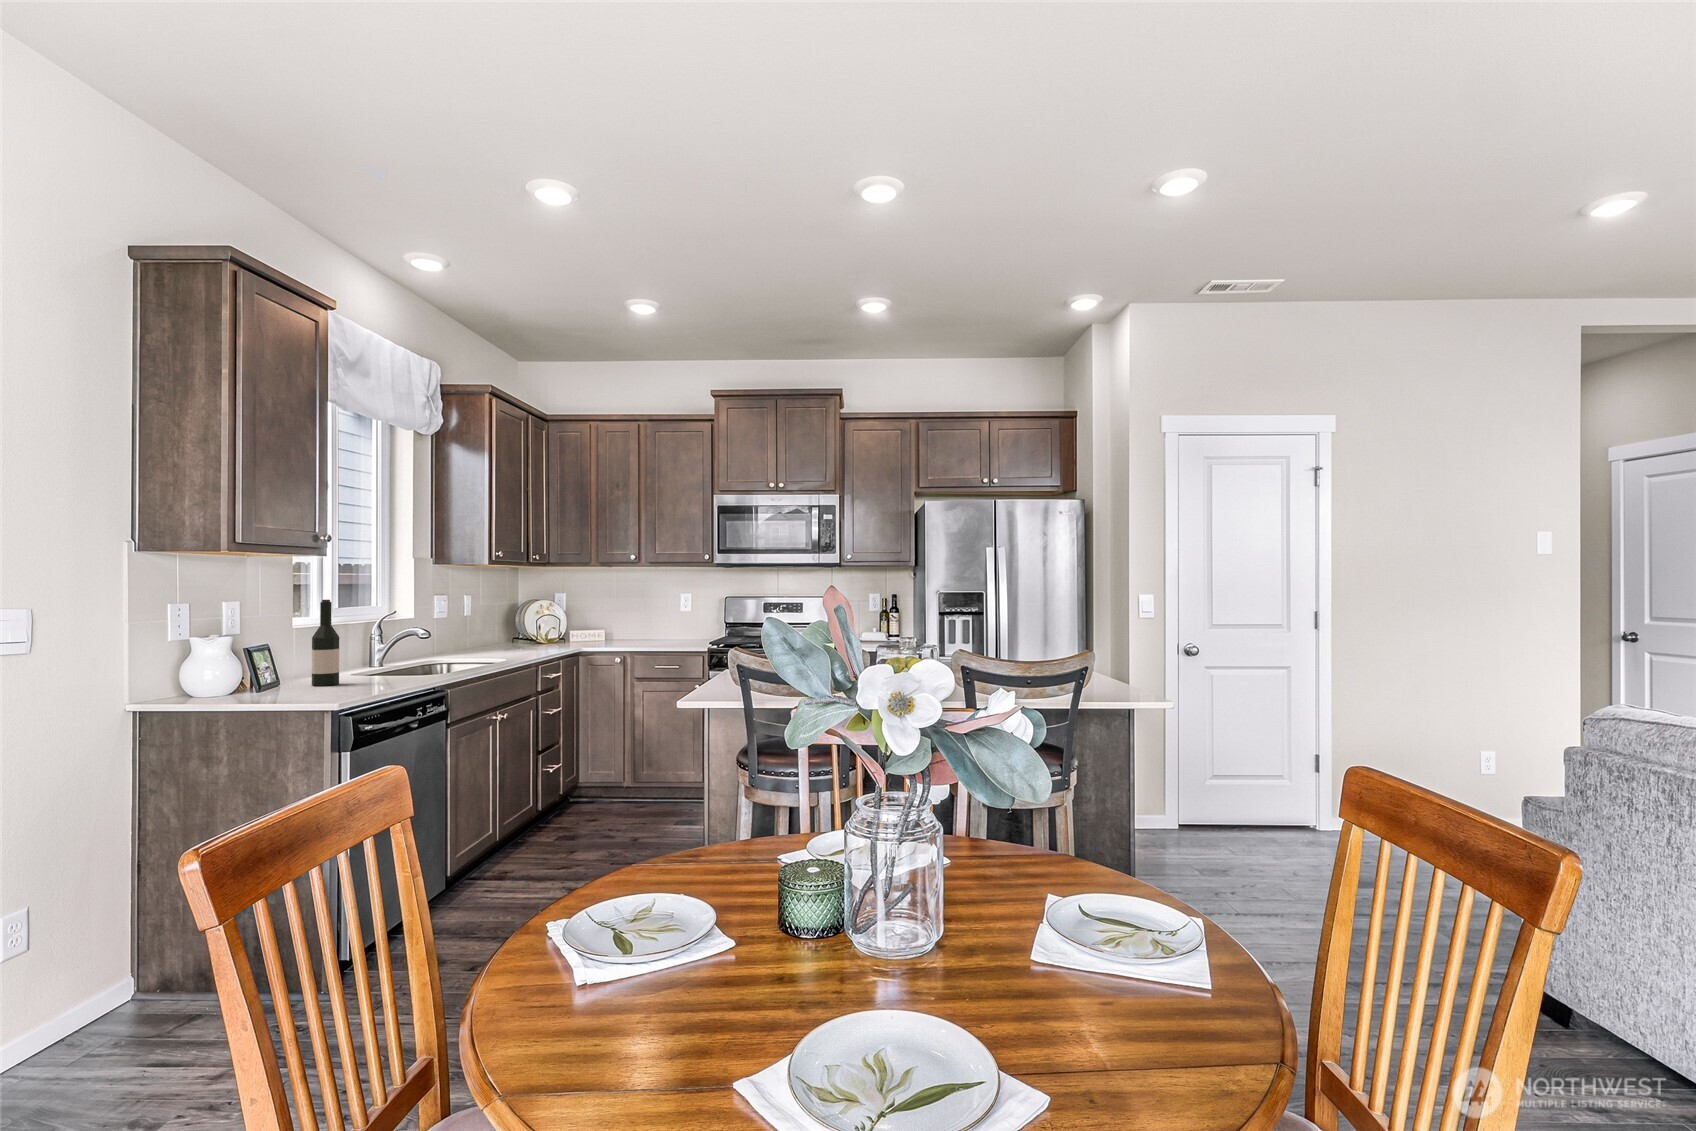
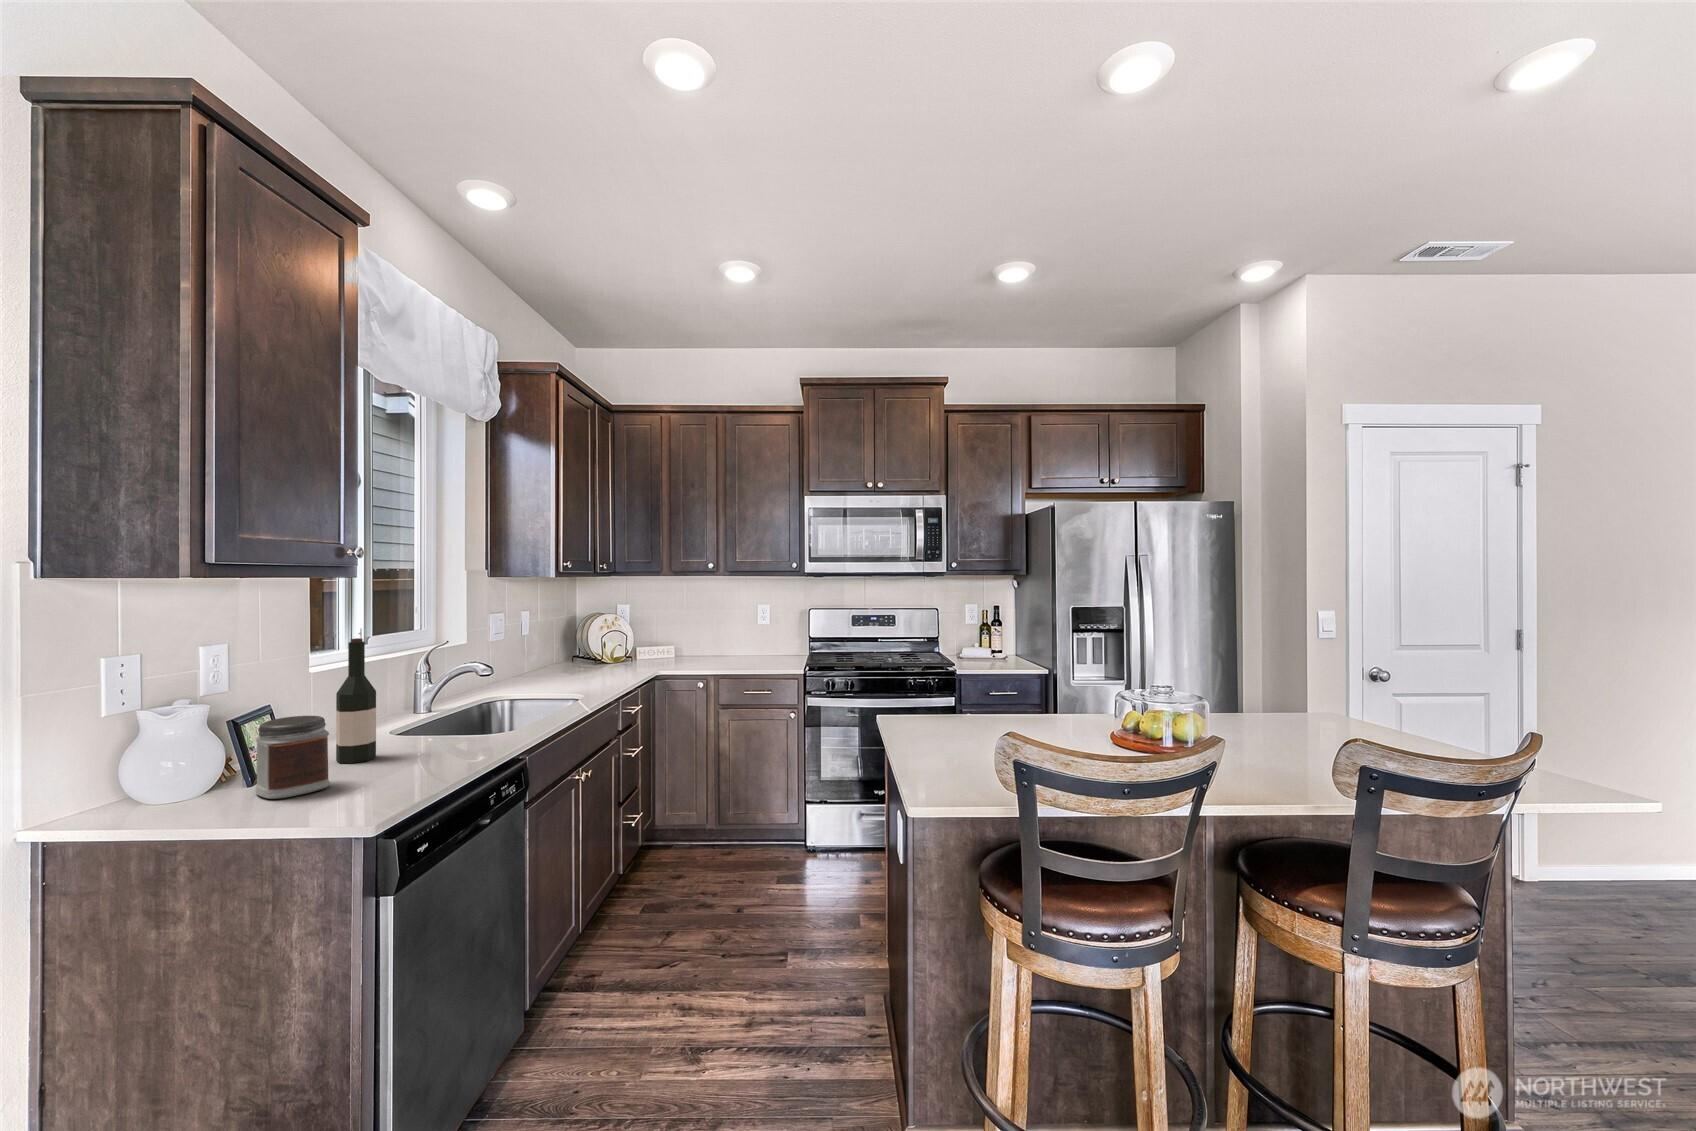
jar: none [262,647,309,697] -> present [255,716,330,799]

